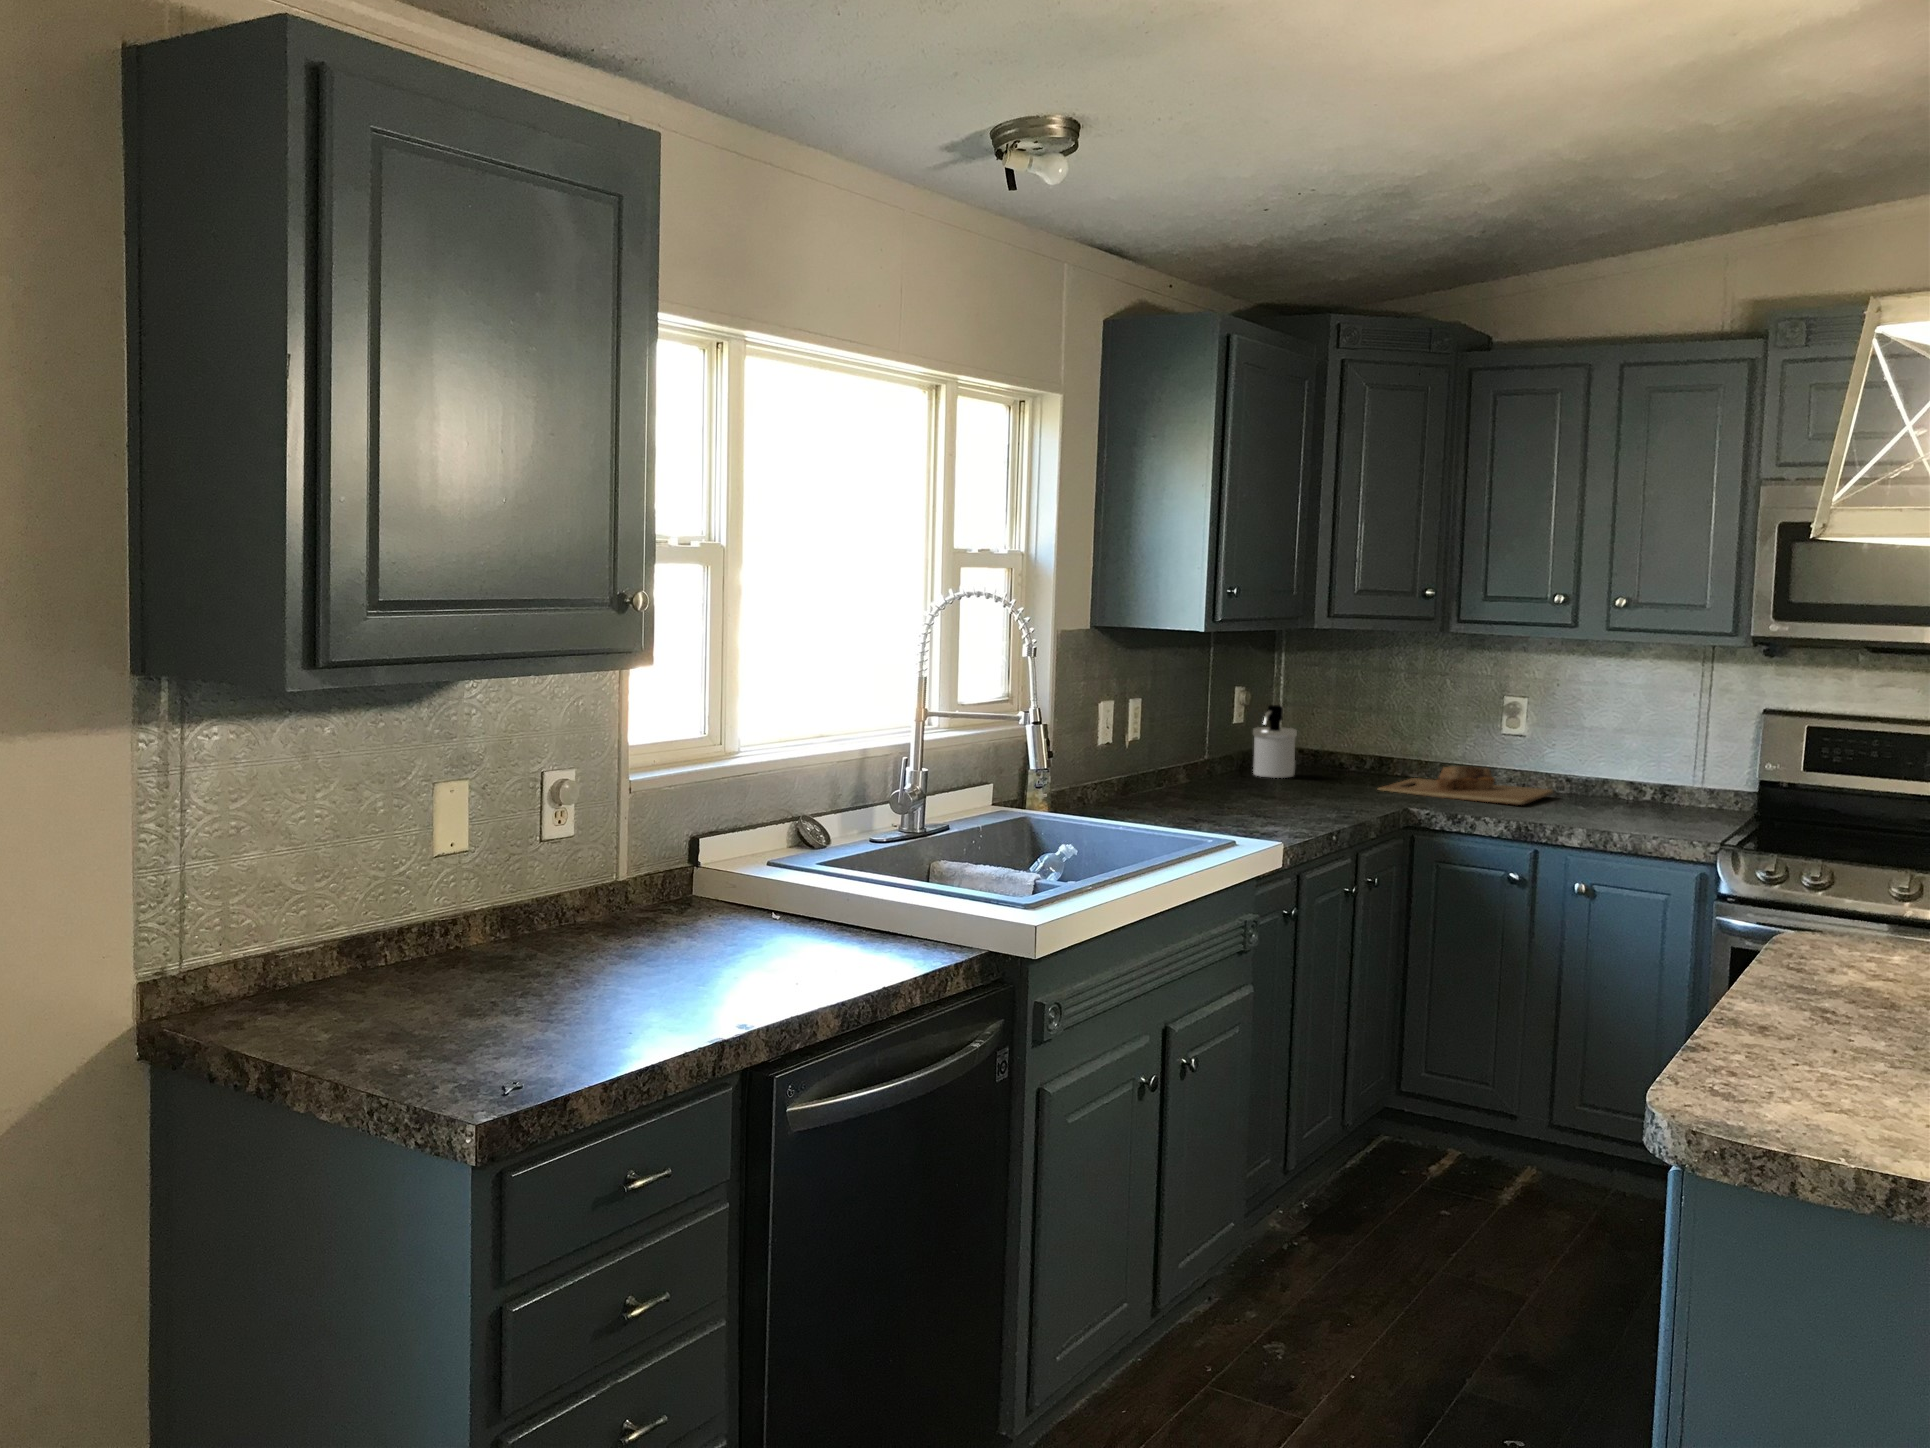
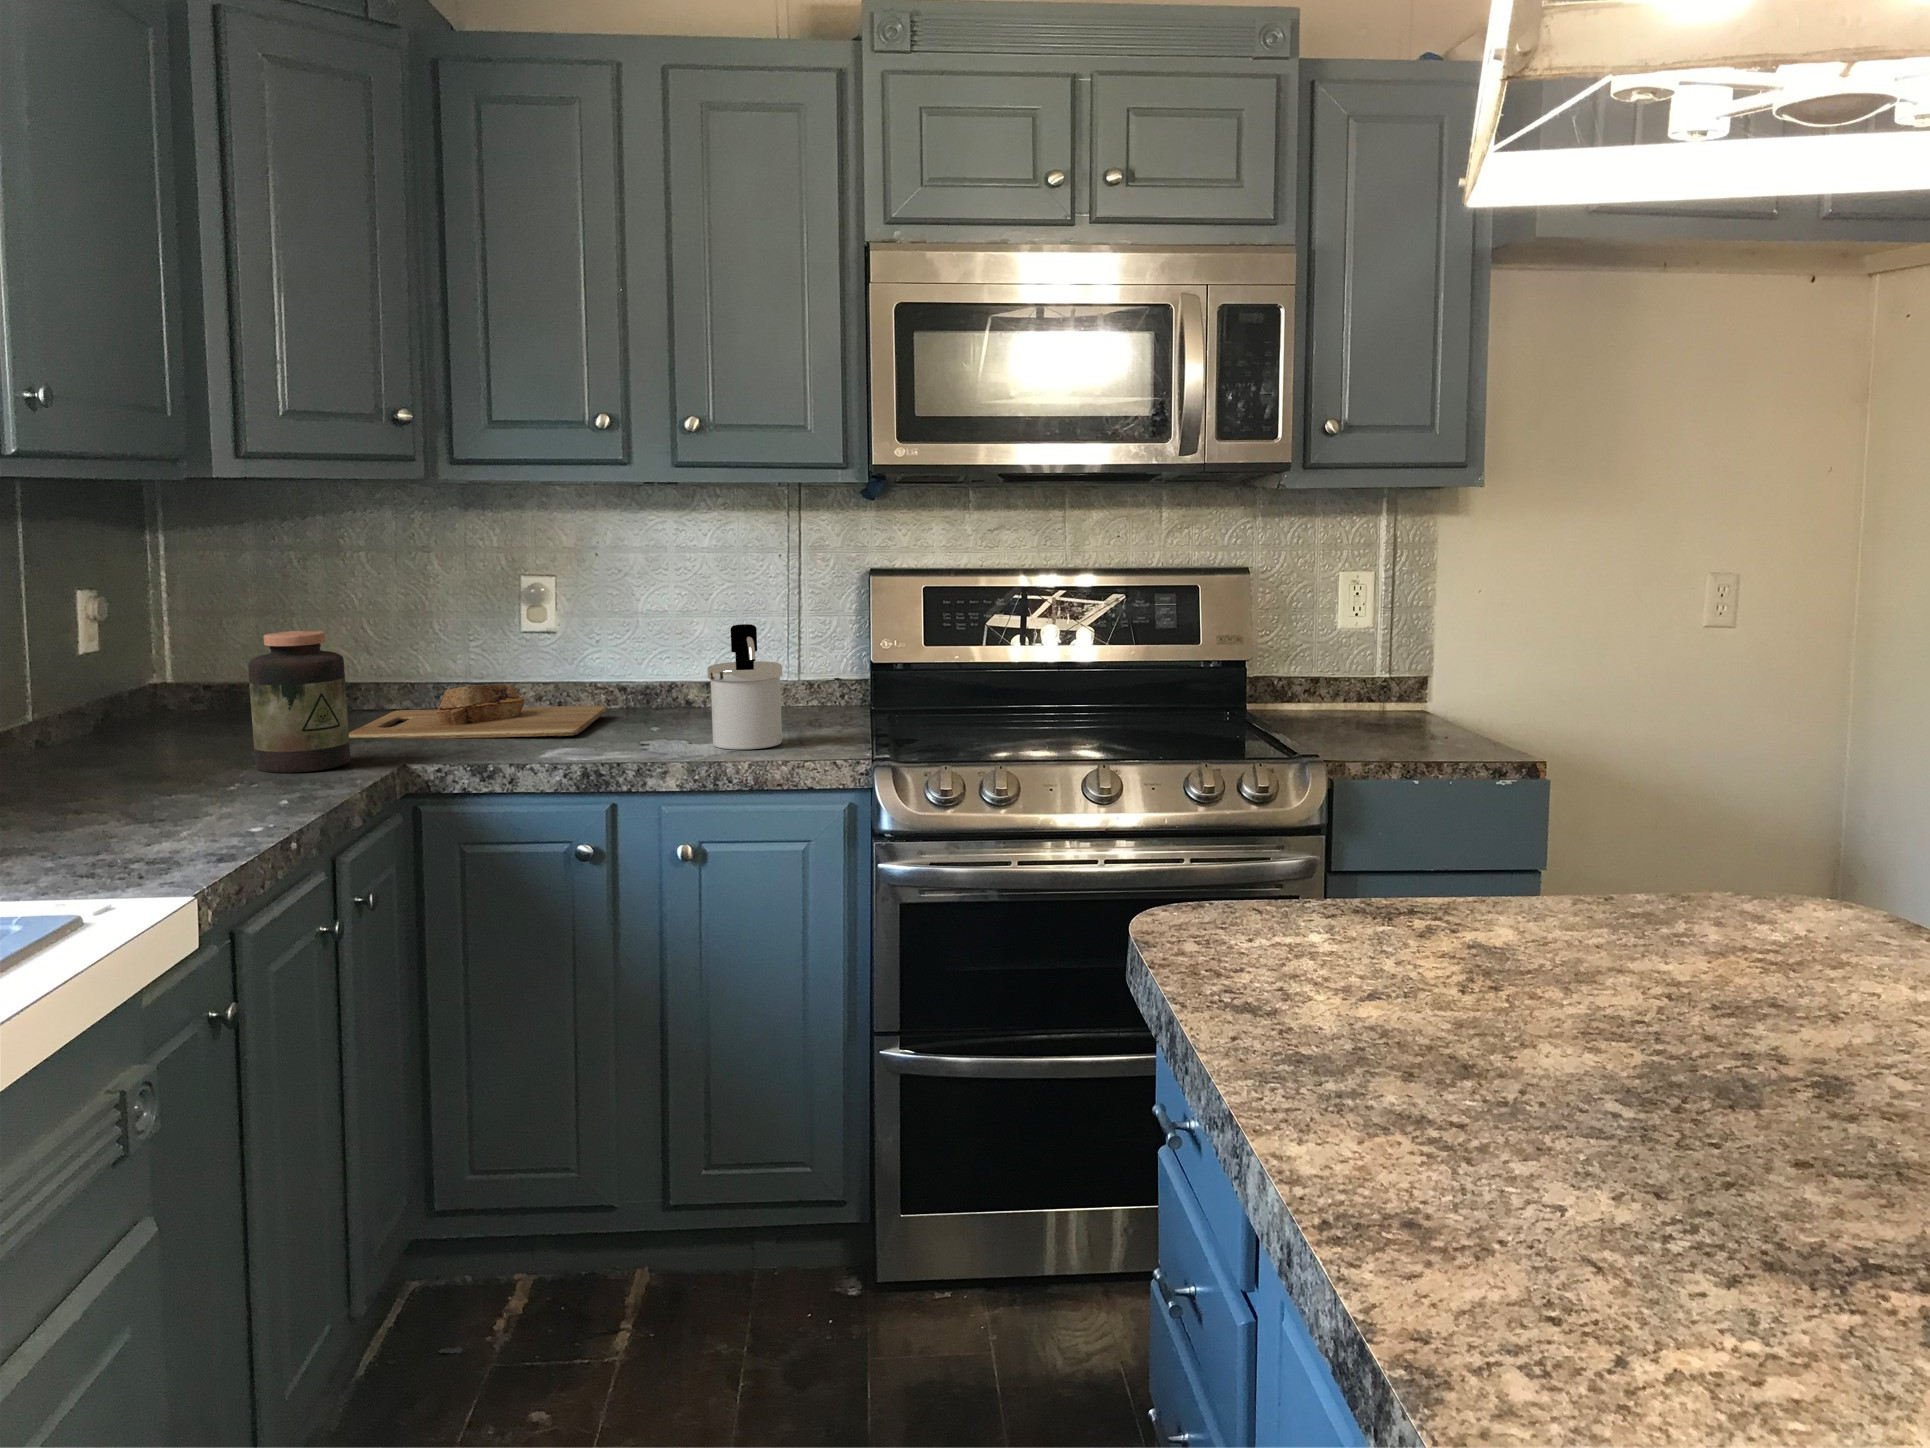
soap dispenser: present [1253,705,1297,778] -> present [708,624,782,750]
jar: none [1323,722,1378,804] -> present [248,631,350,773]

